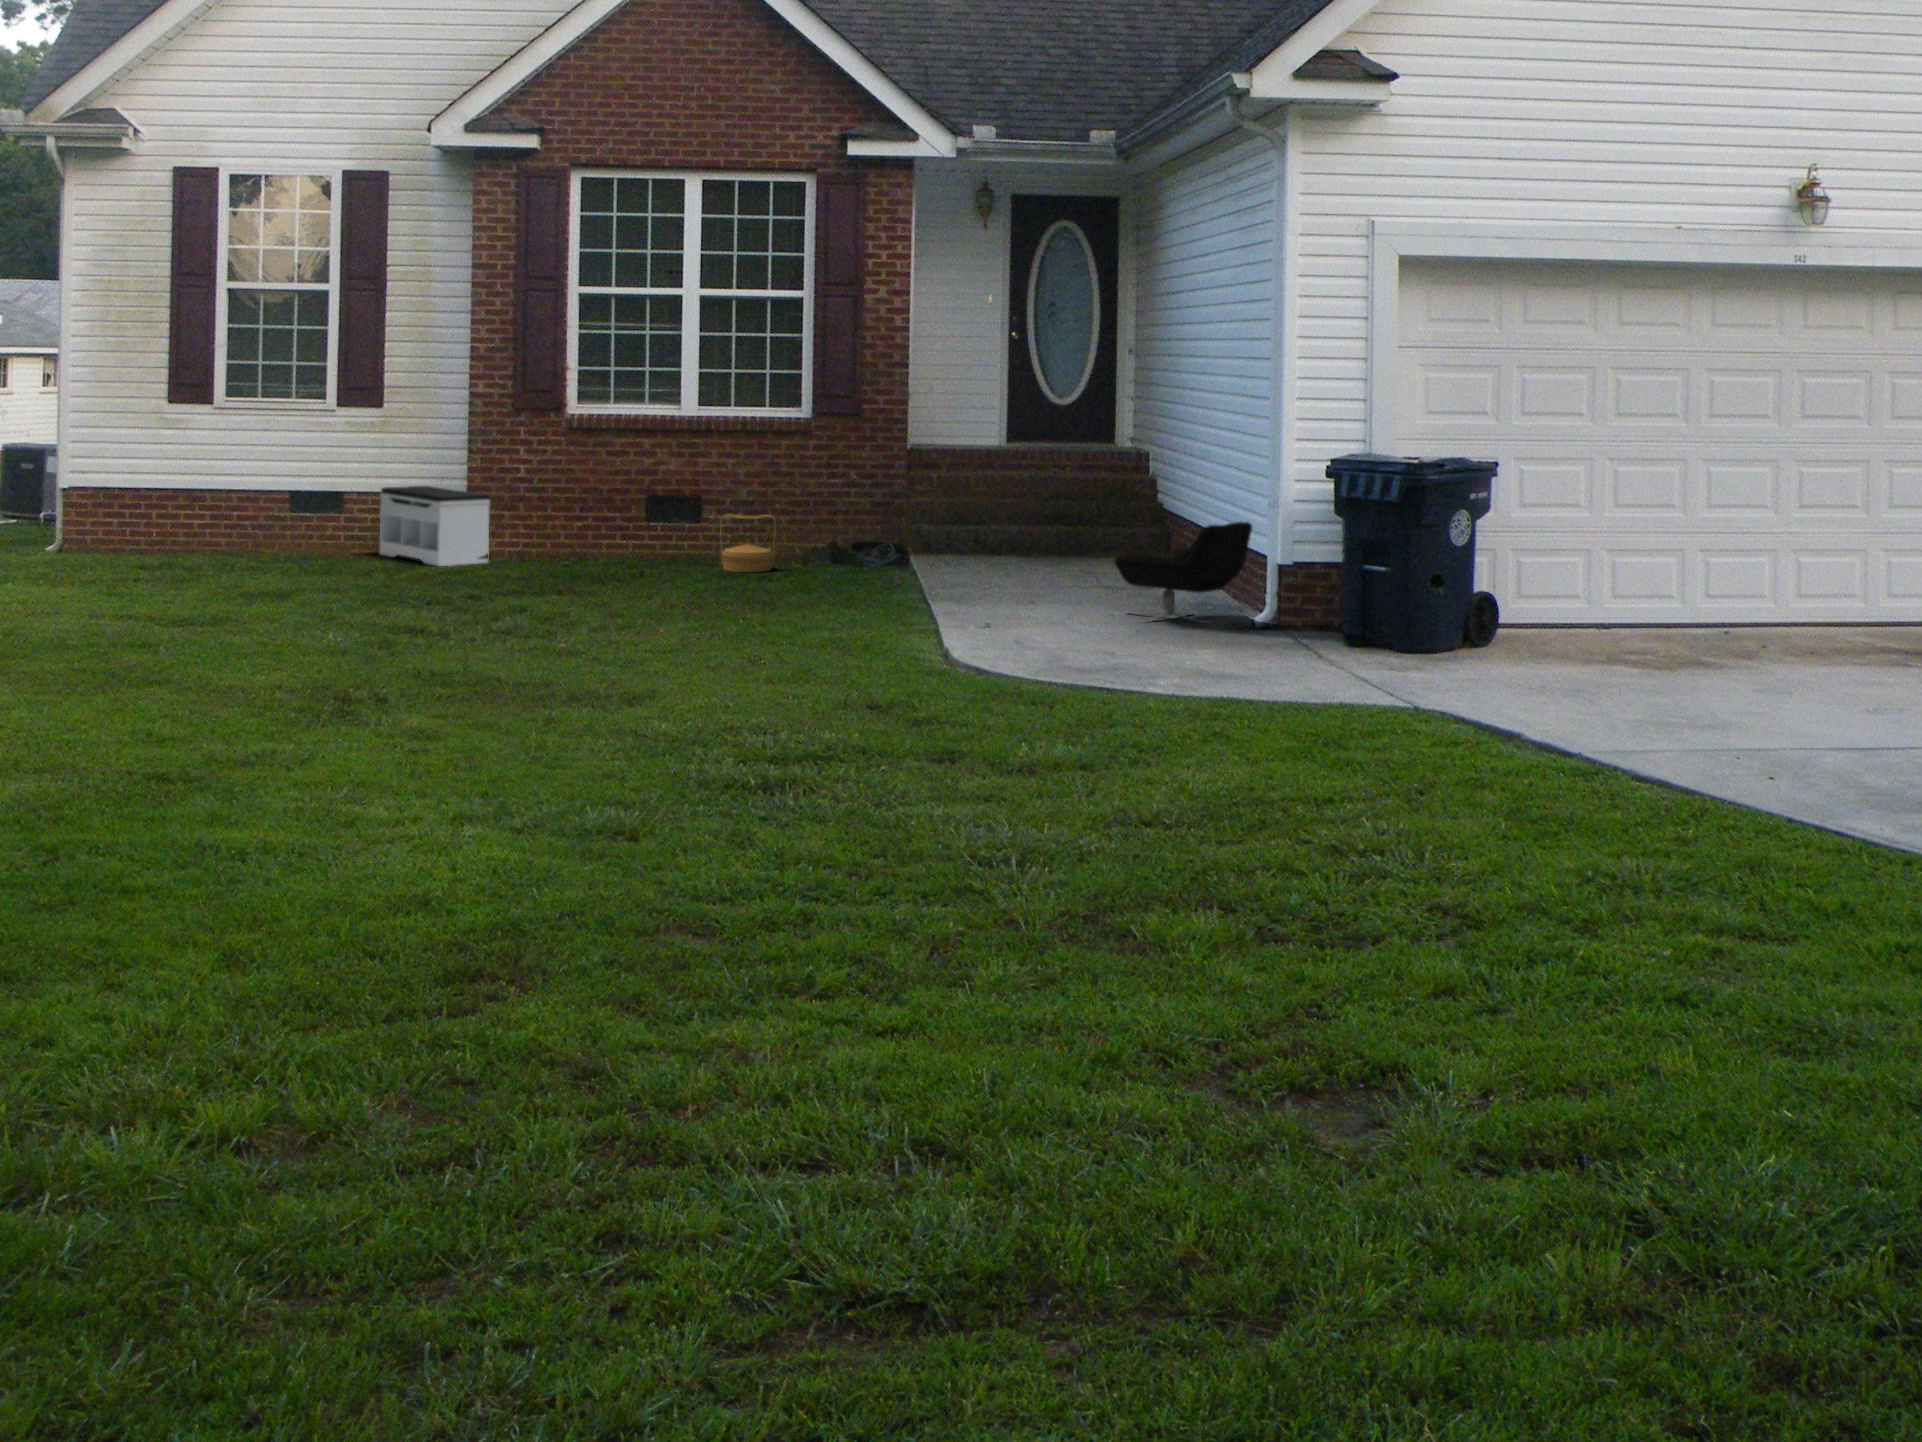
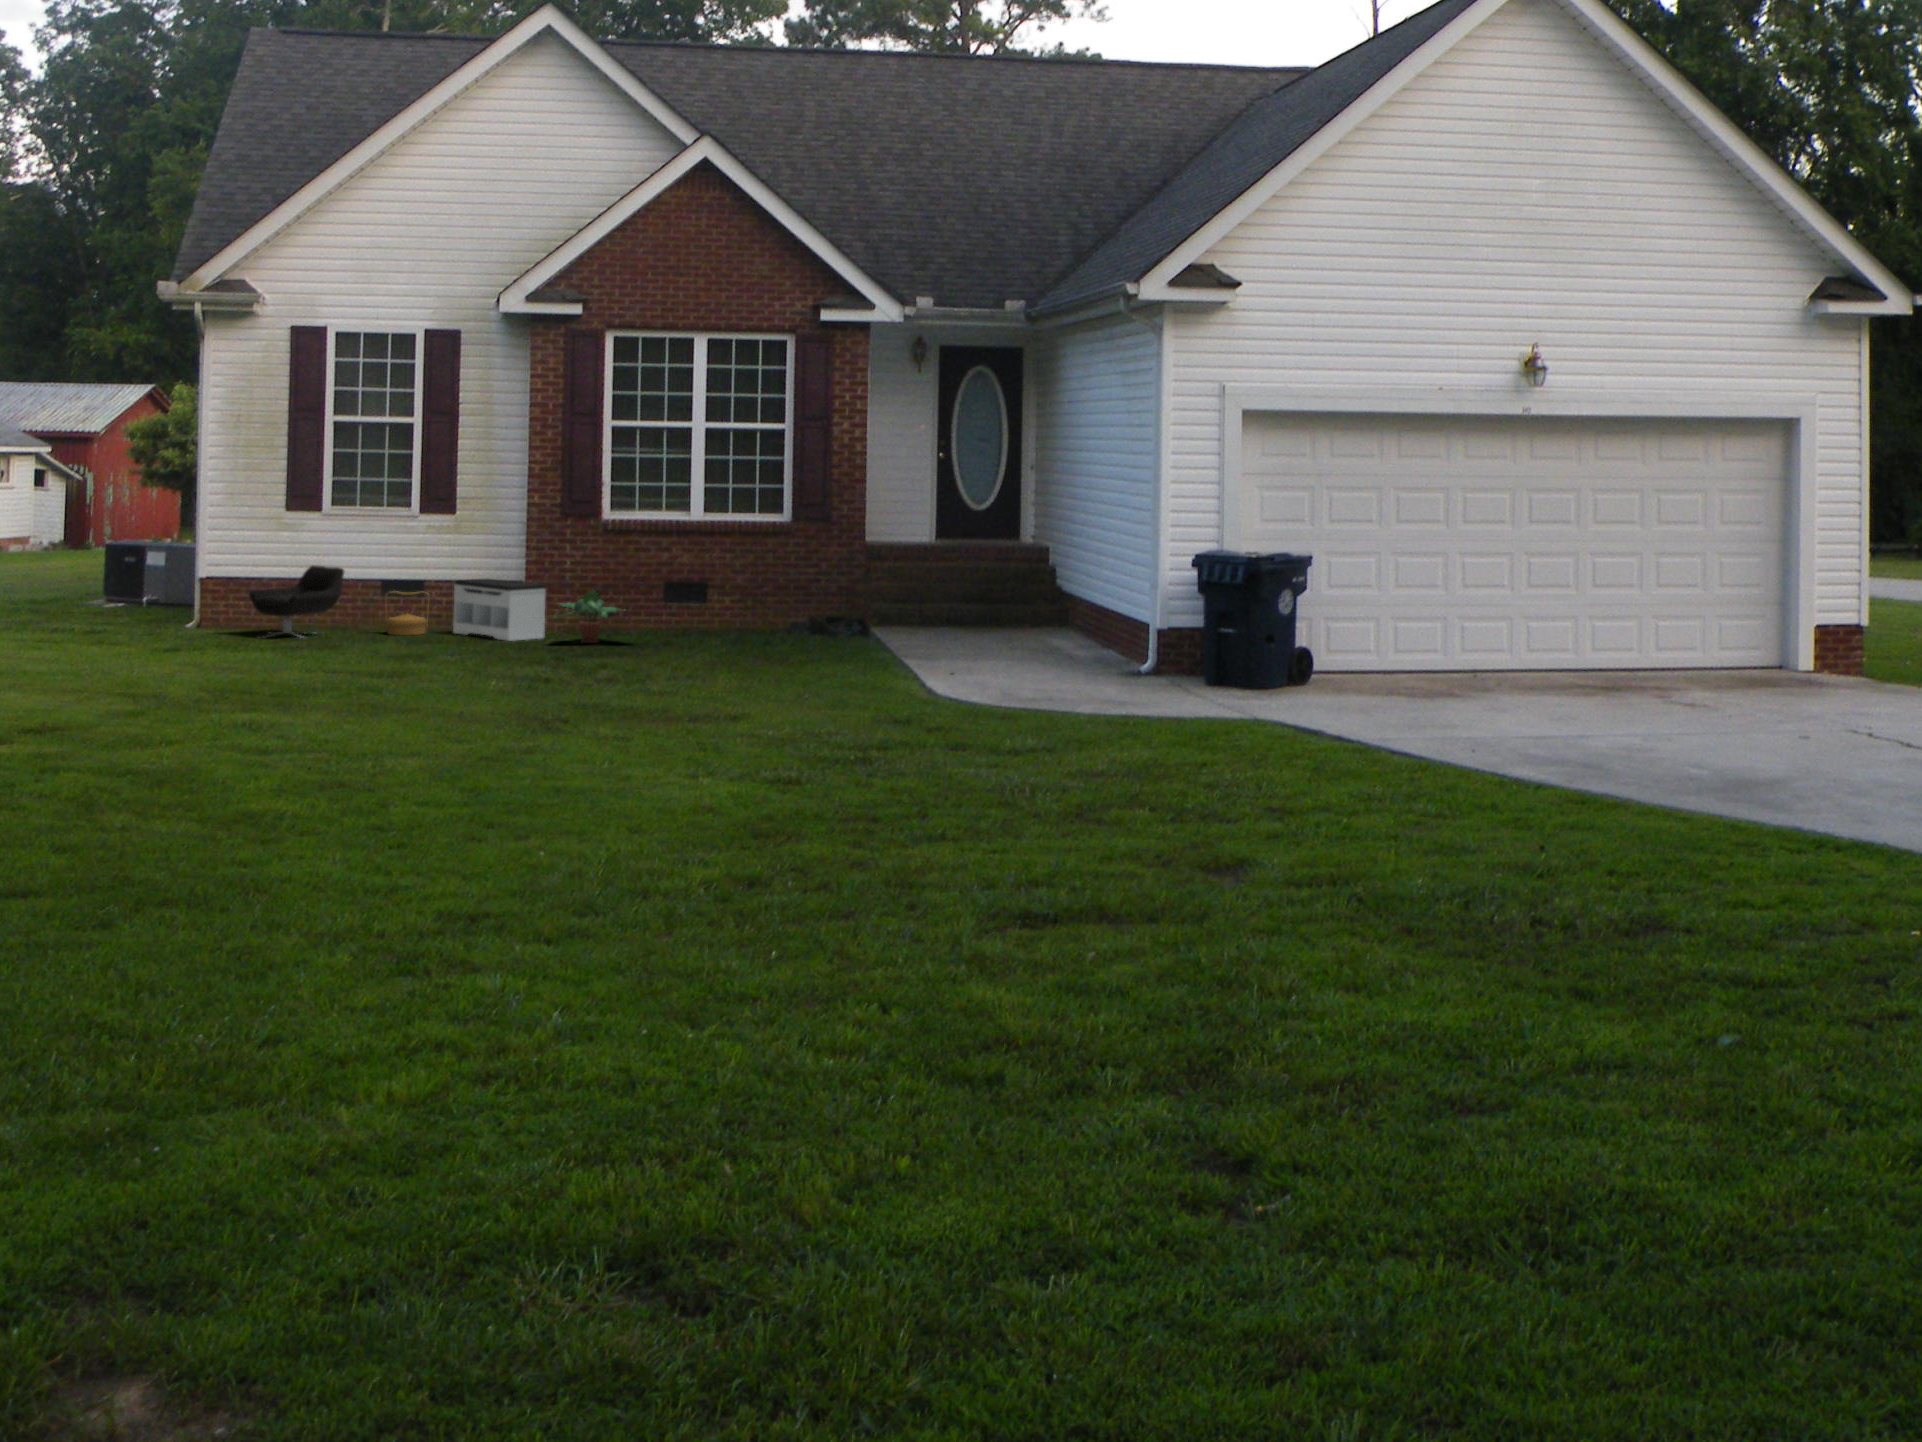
potted plant: none [485,500,588,571] -> present [552,590,618,643]
woven basket: present [721,515,776,572] -> present [386,592,428,635]
lounge chair: present [1114,522,1252,623] -> present [249,565,344,637]

